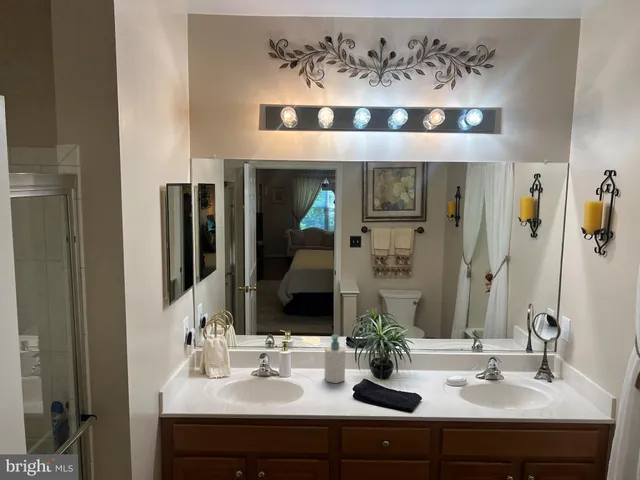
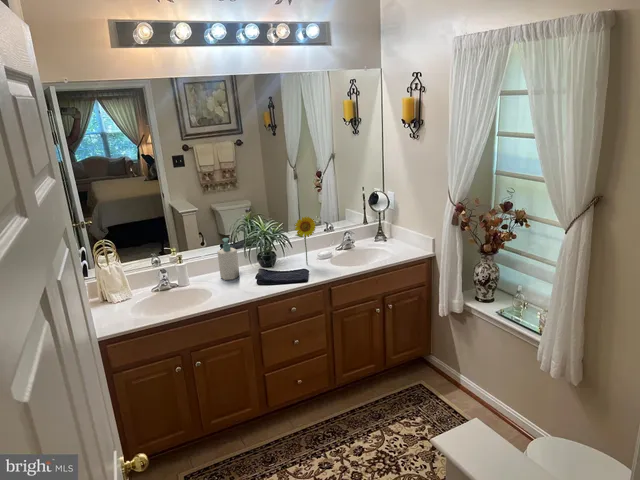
flower: none [415,329,443,388] -> present [295,217,316,264]

